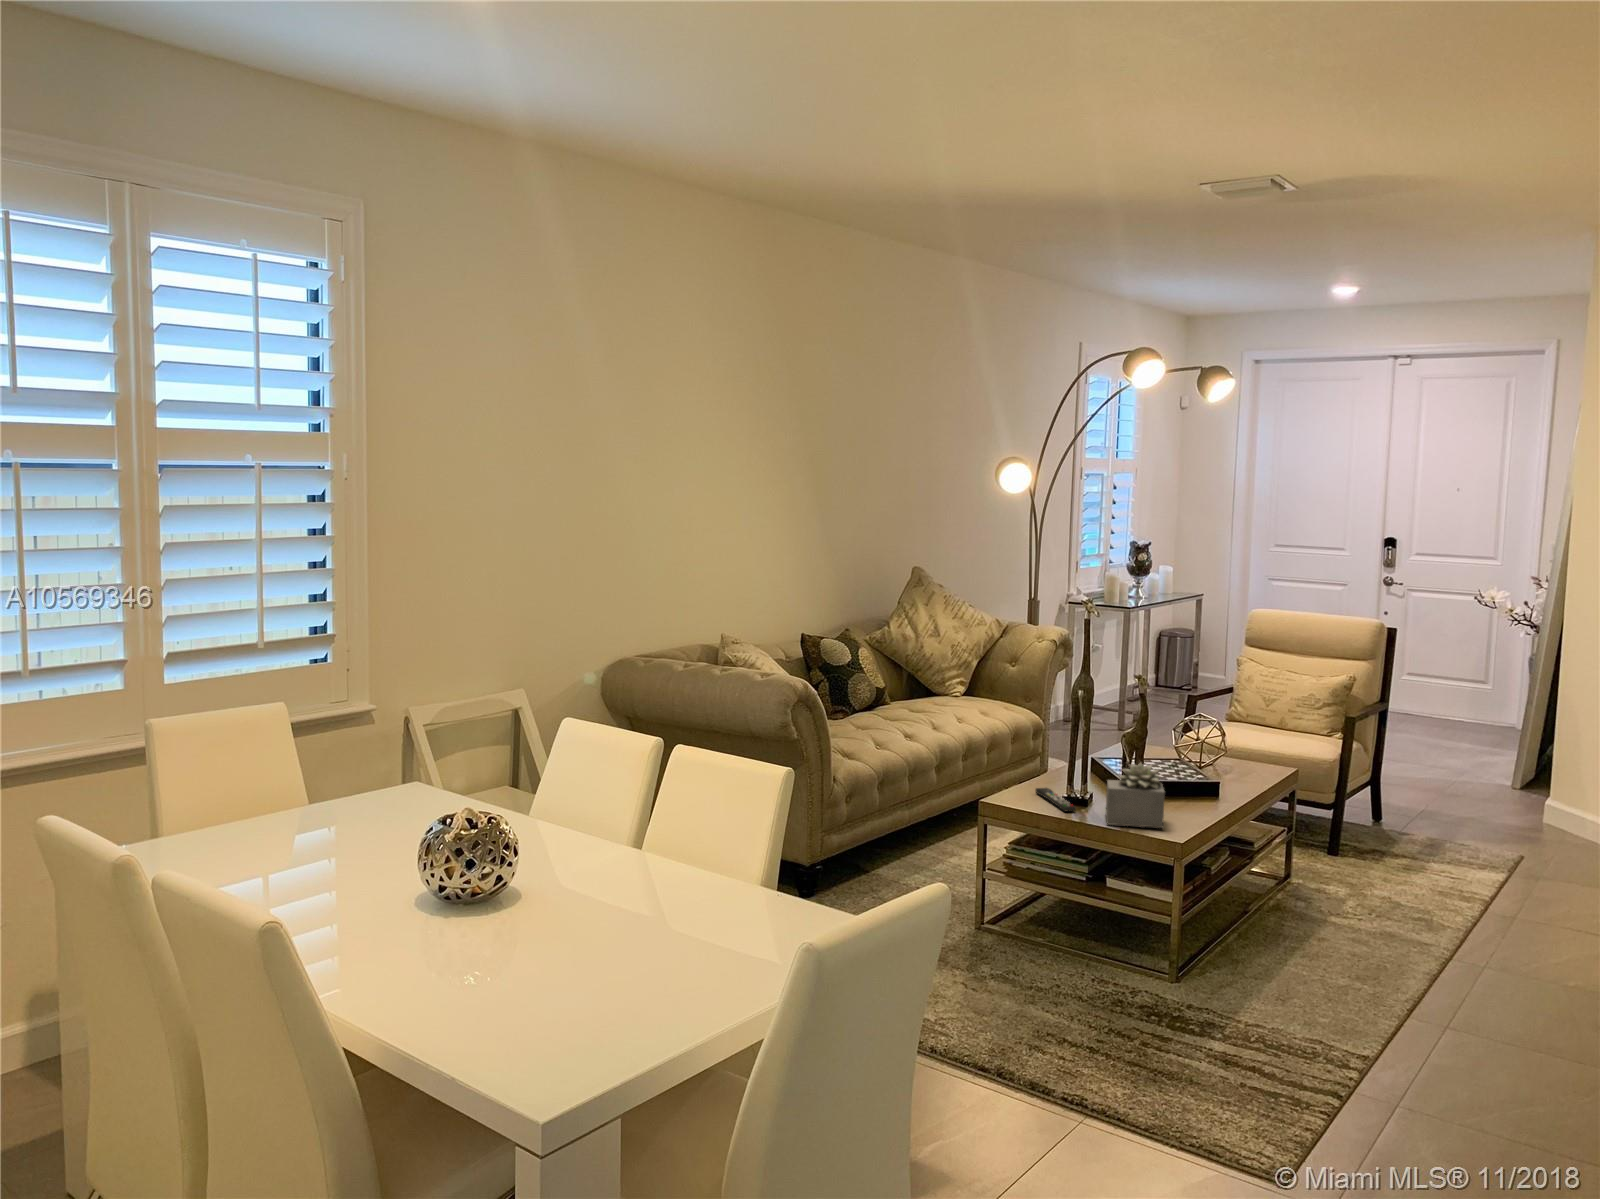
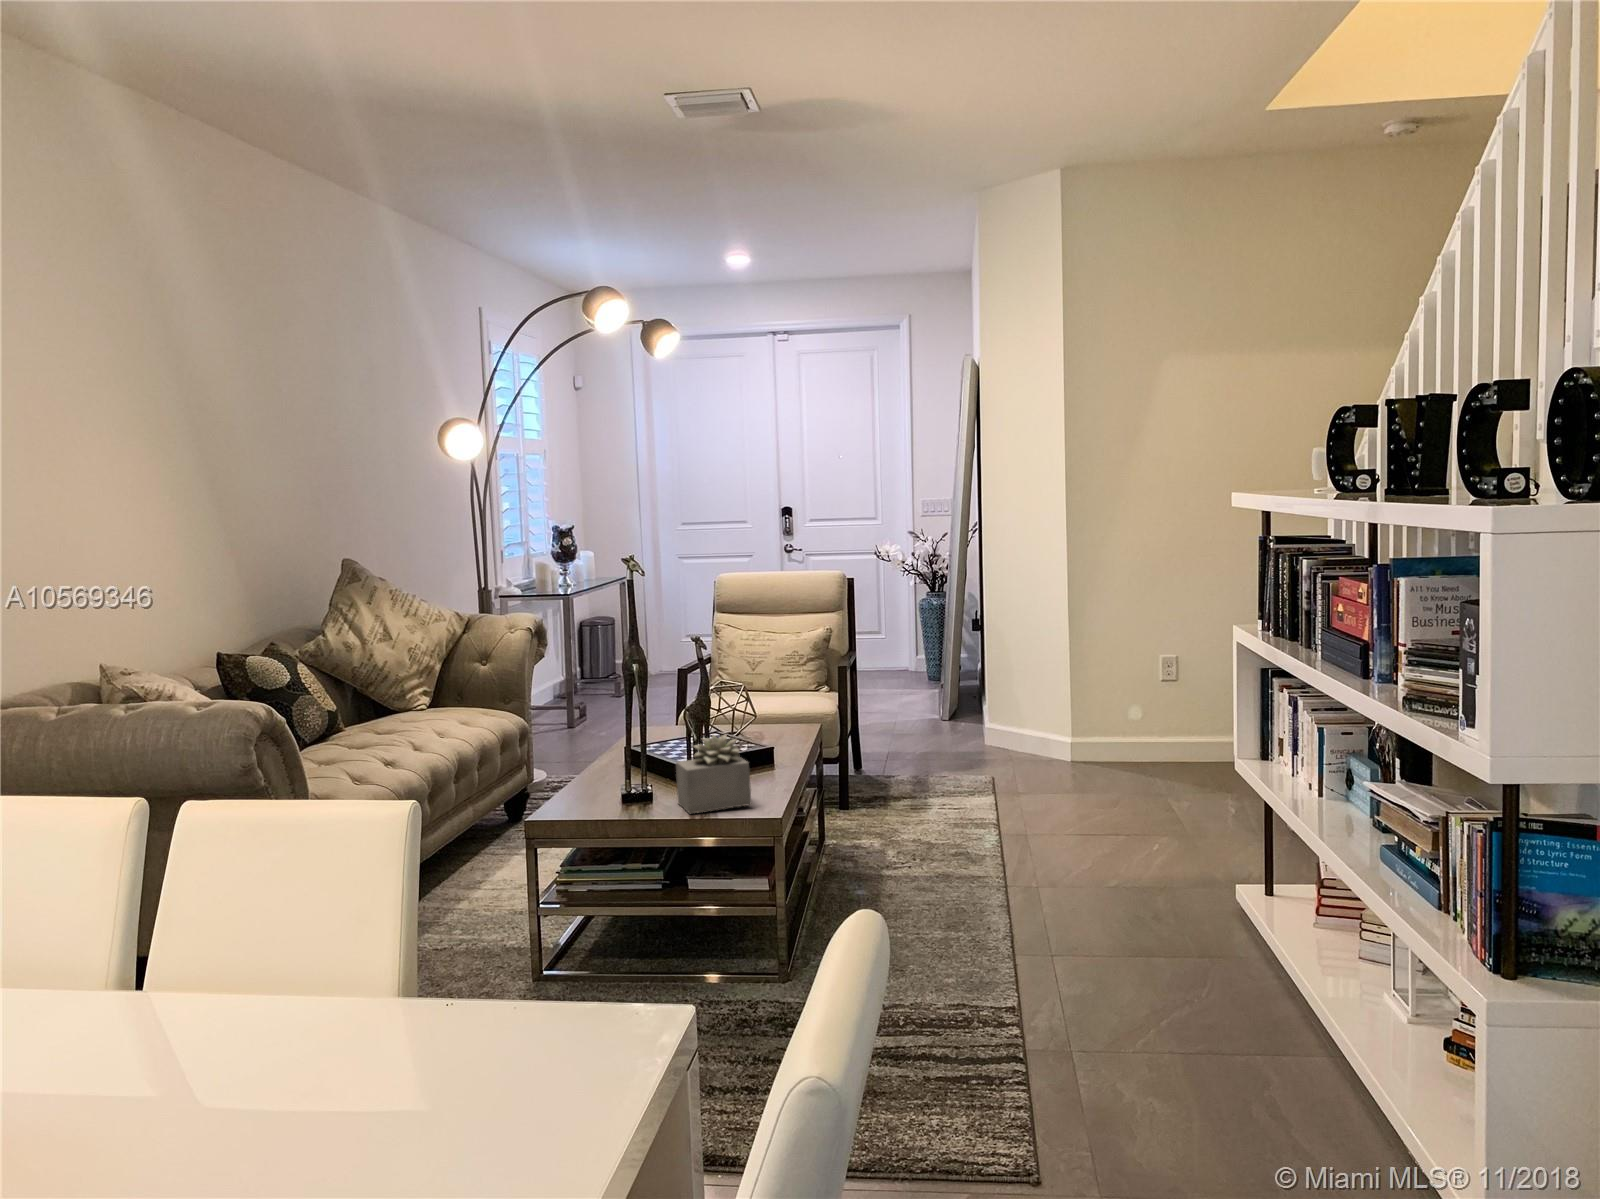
remote control: present [1036,788,1076,812] -> none [582,787,645,809]

